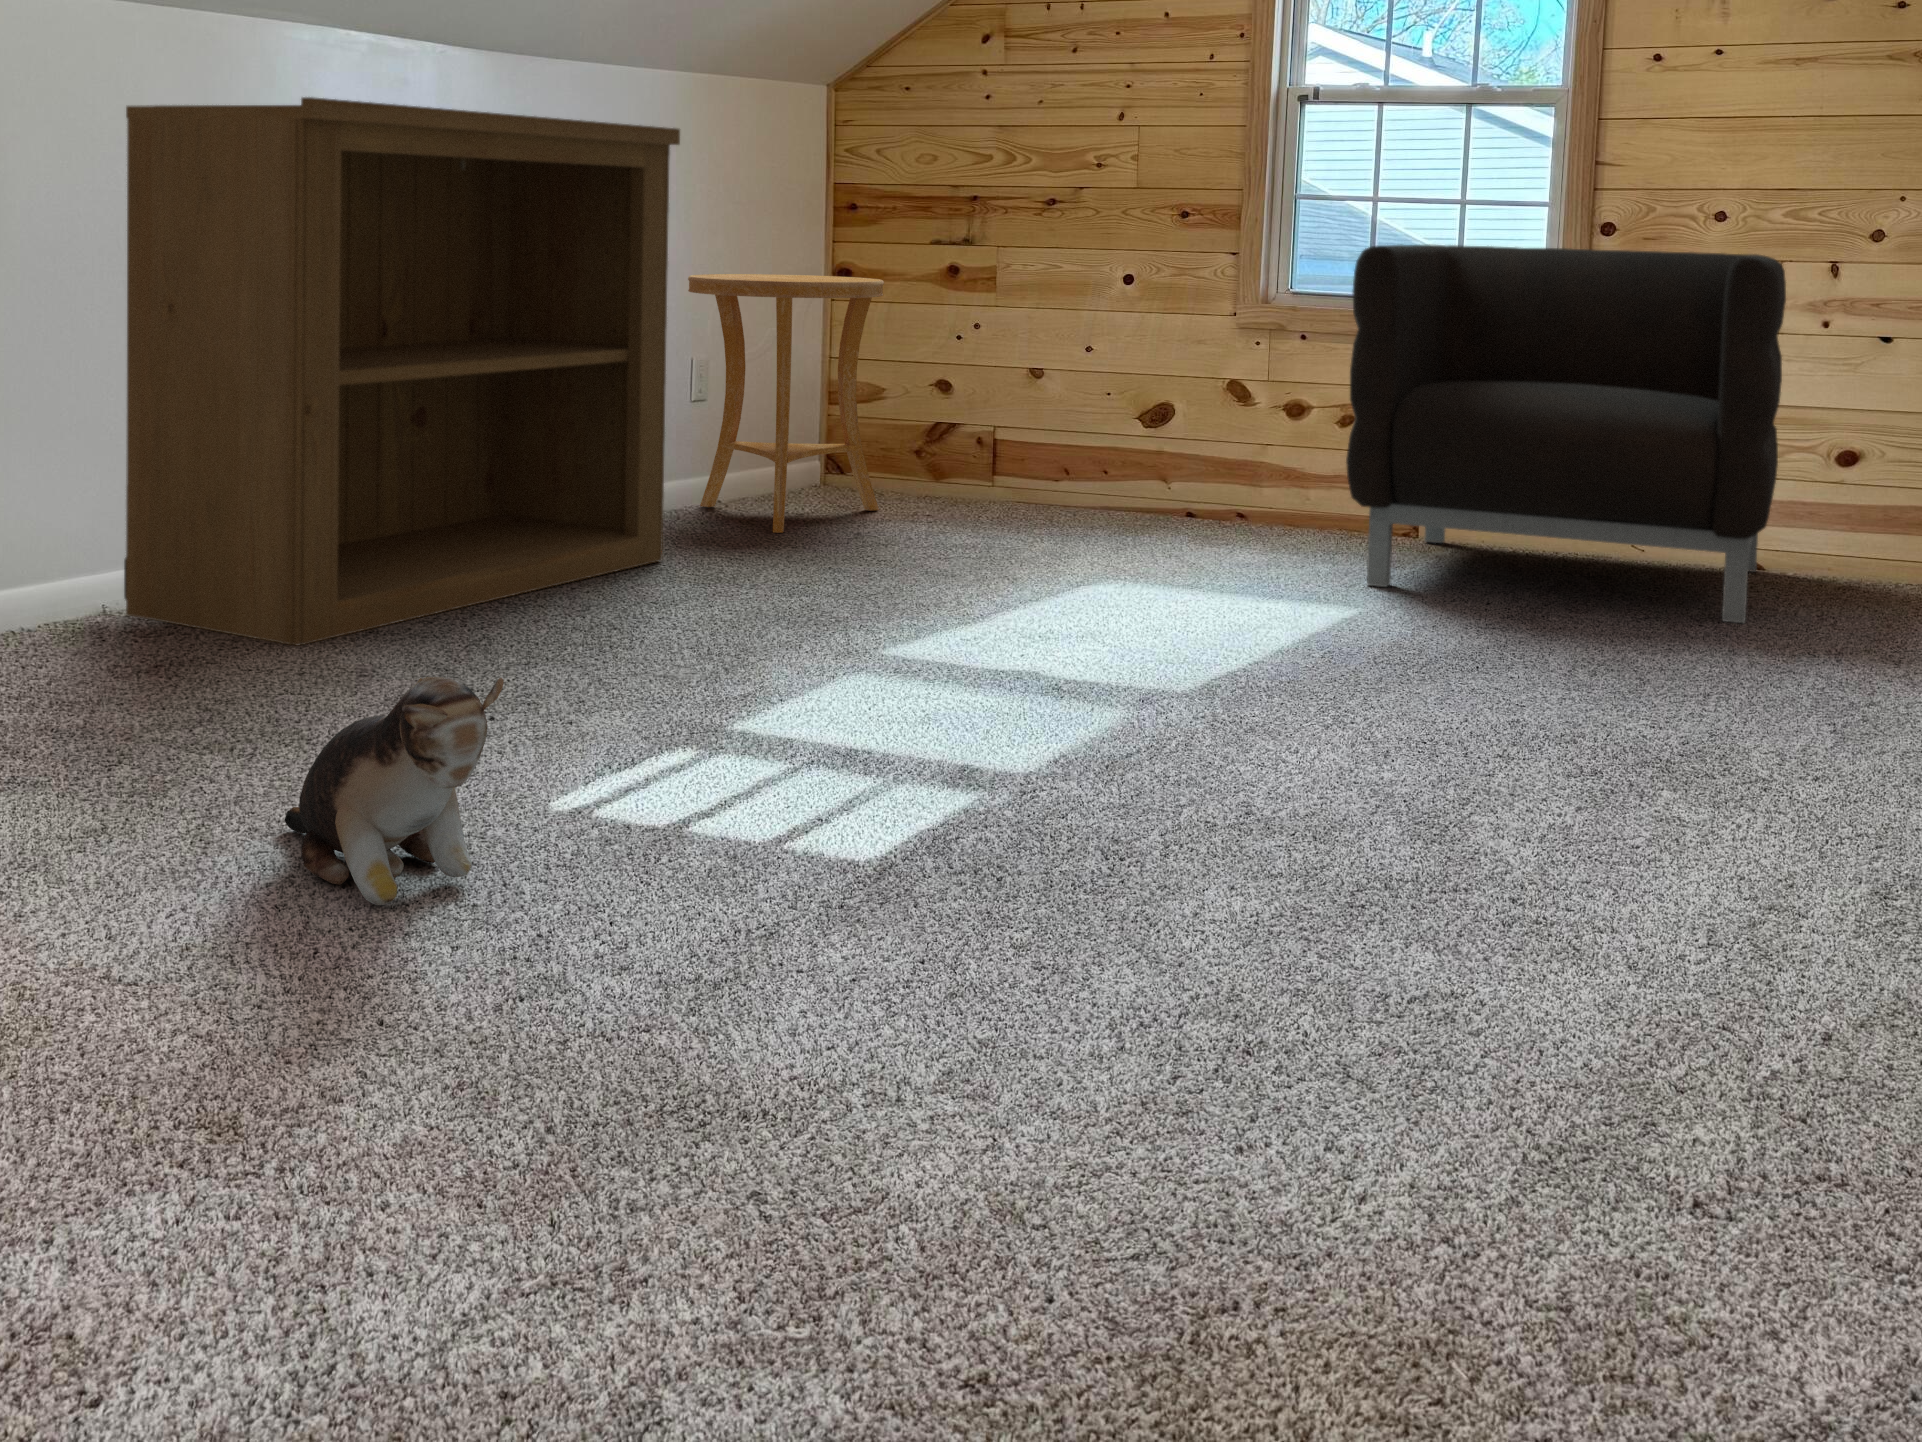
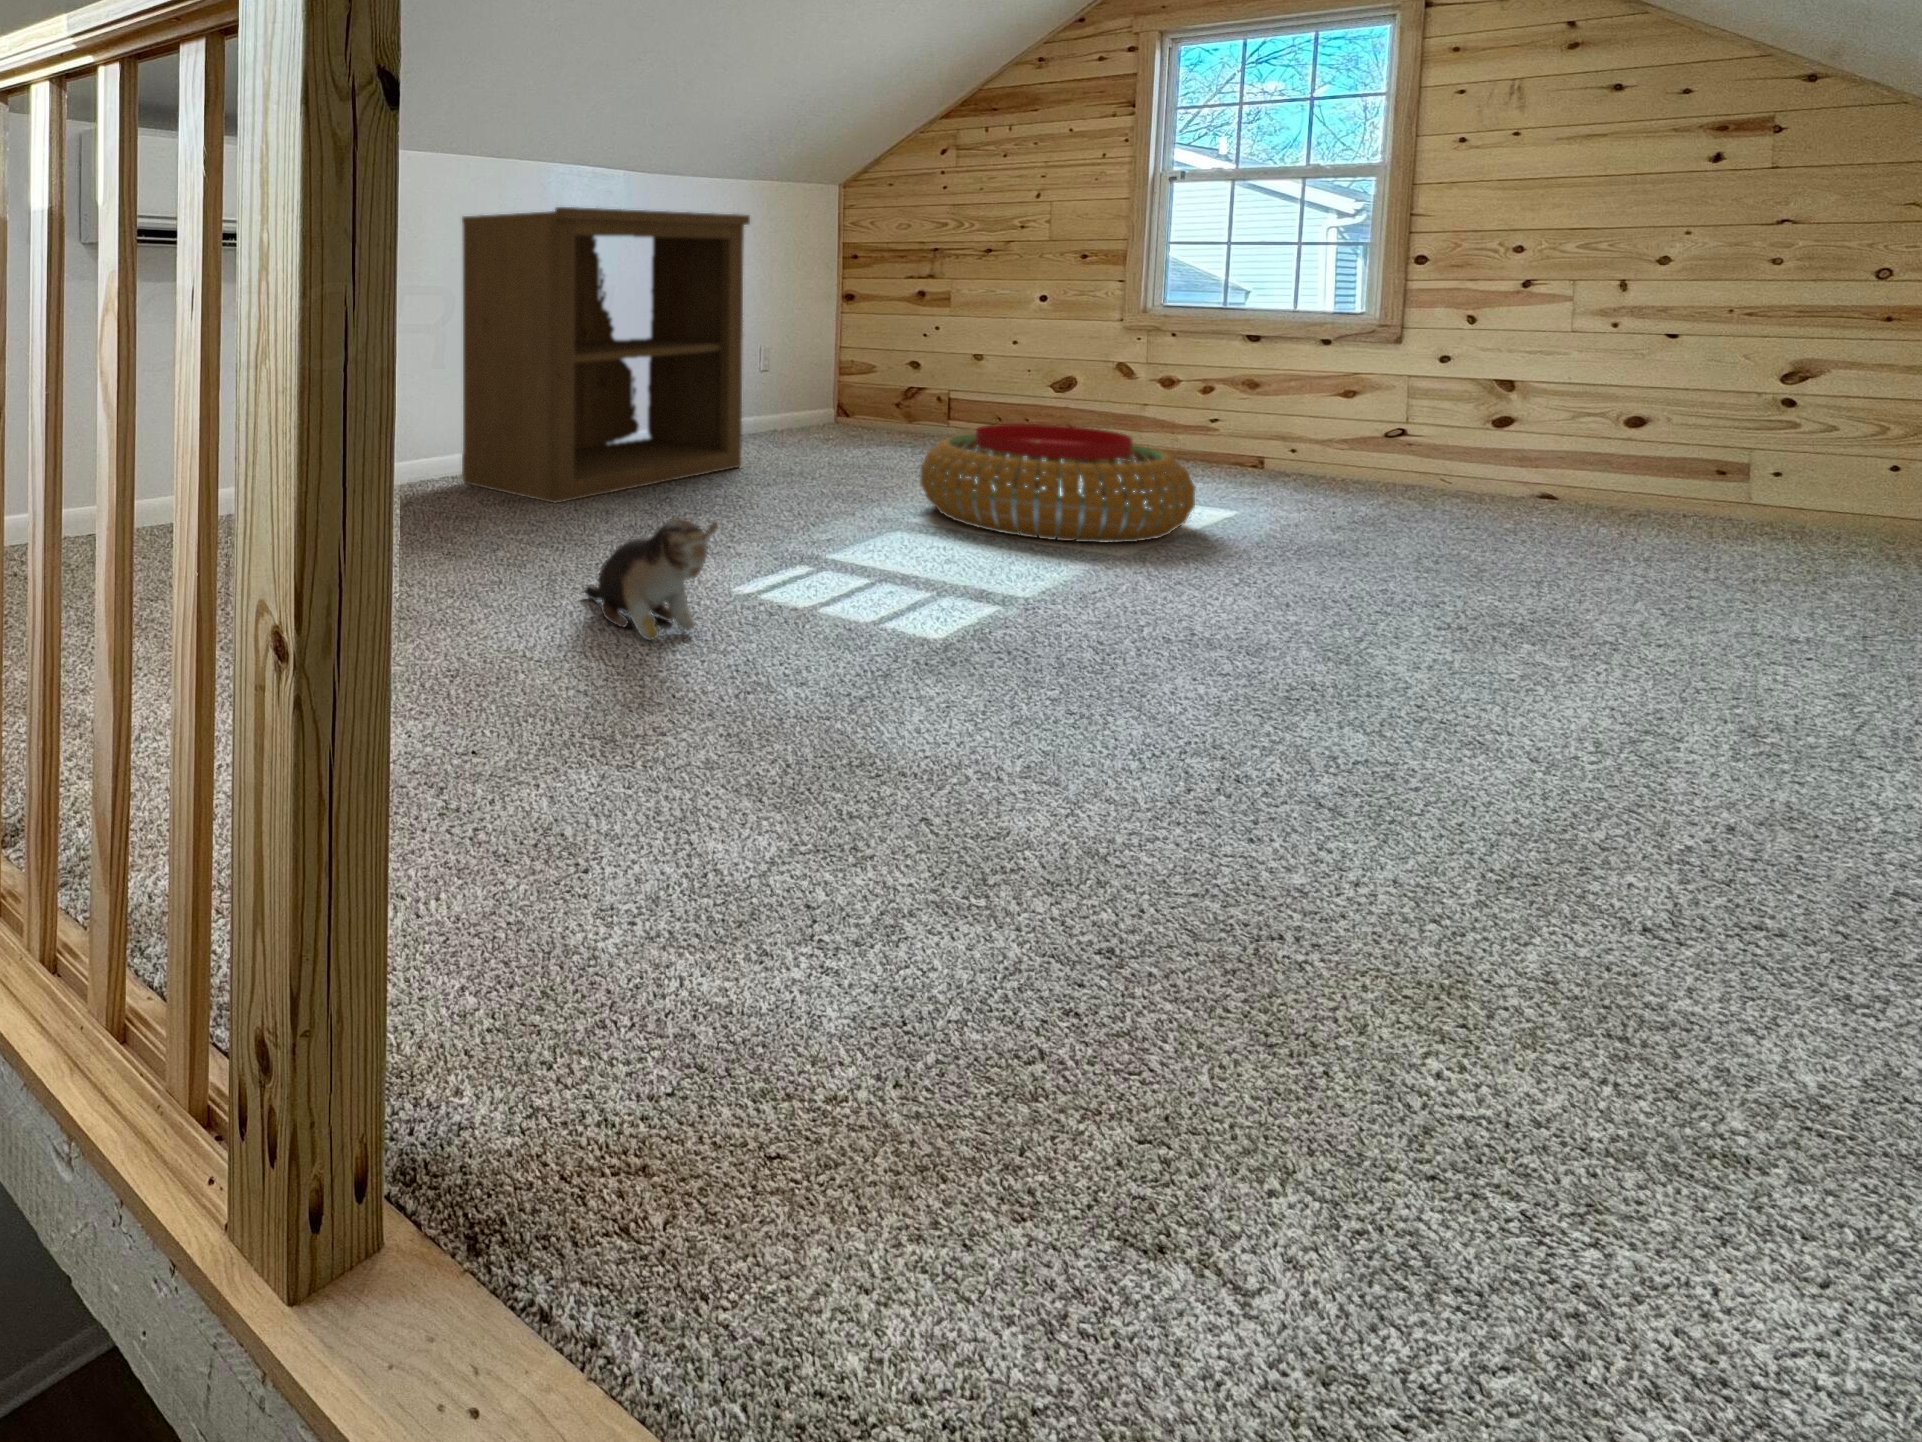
armchair: present [1346,244,1786,623] -> none [1218,270,1612,543]
side table: present [688,274,884,533] -> none [746,300,869,454]
pouf: none [926,479,1303,663] -> present [920,424,1195,543]

